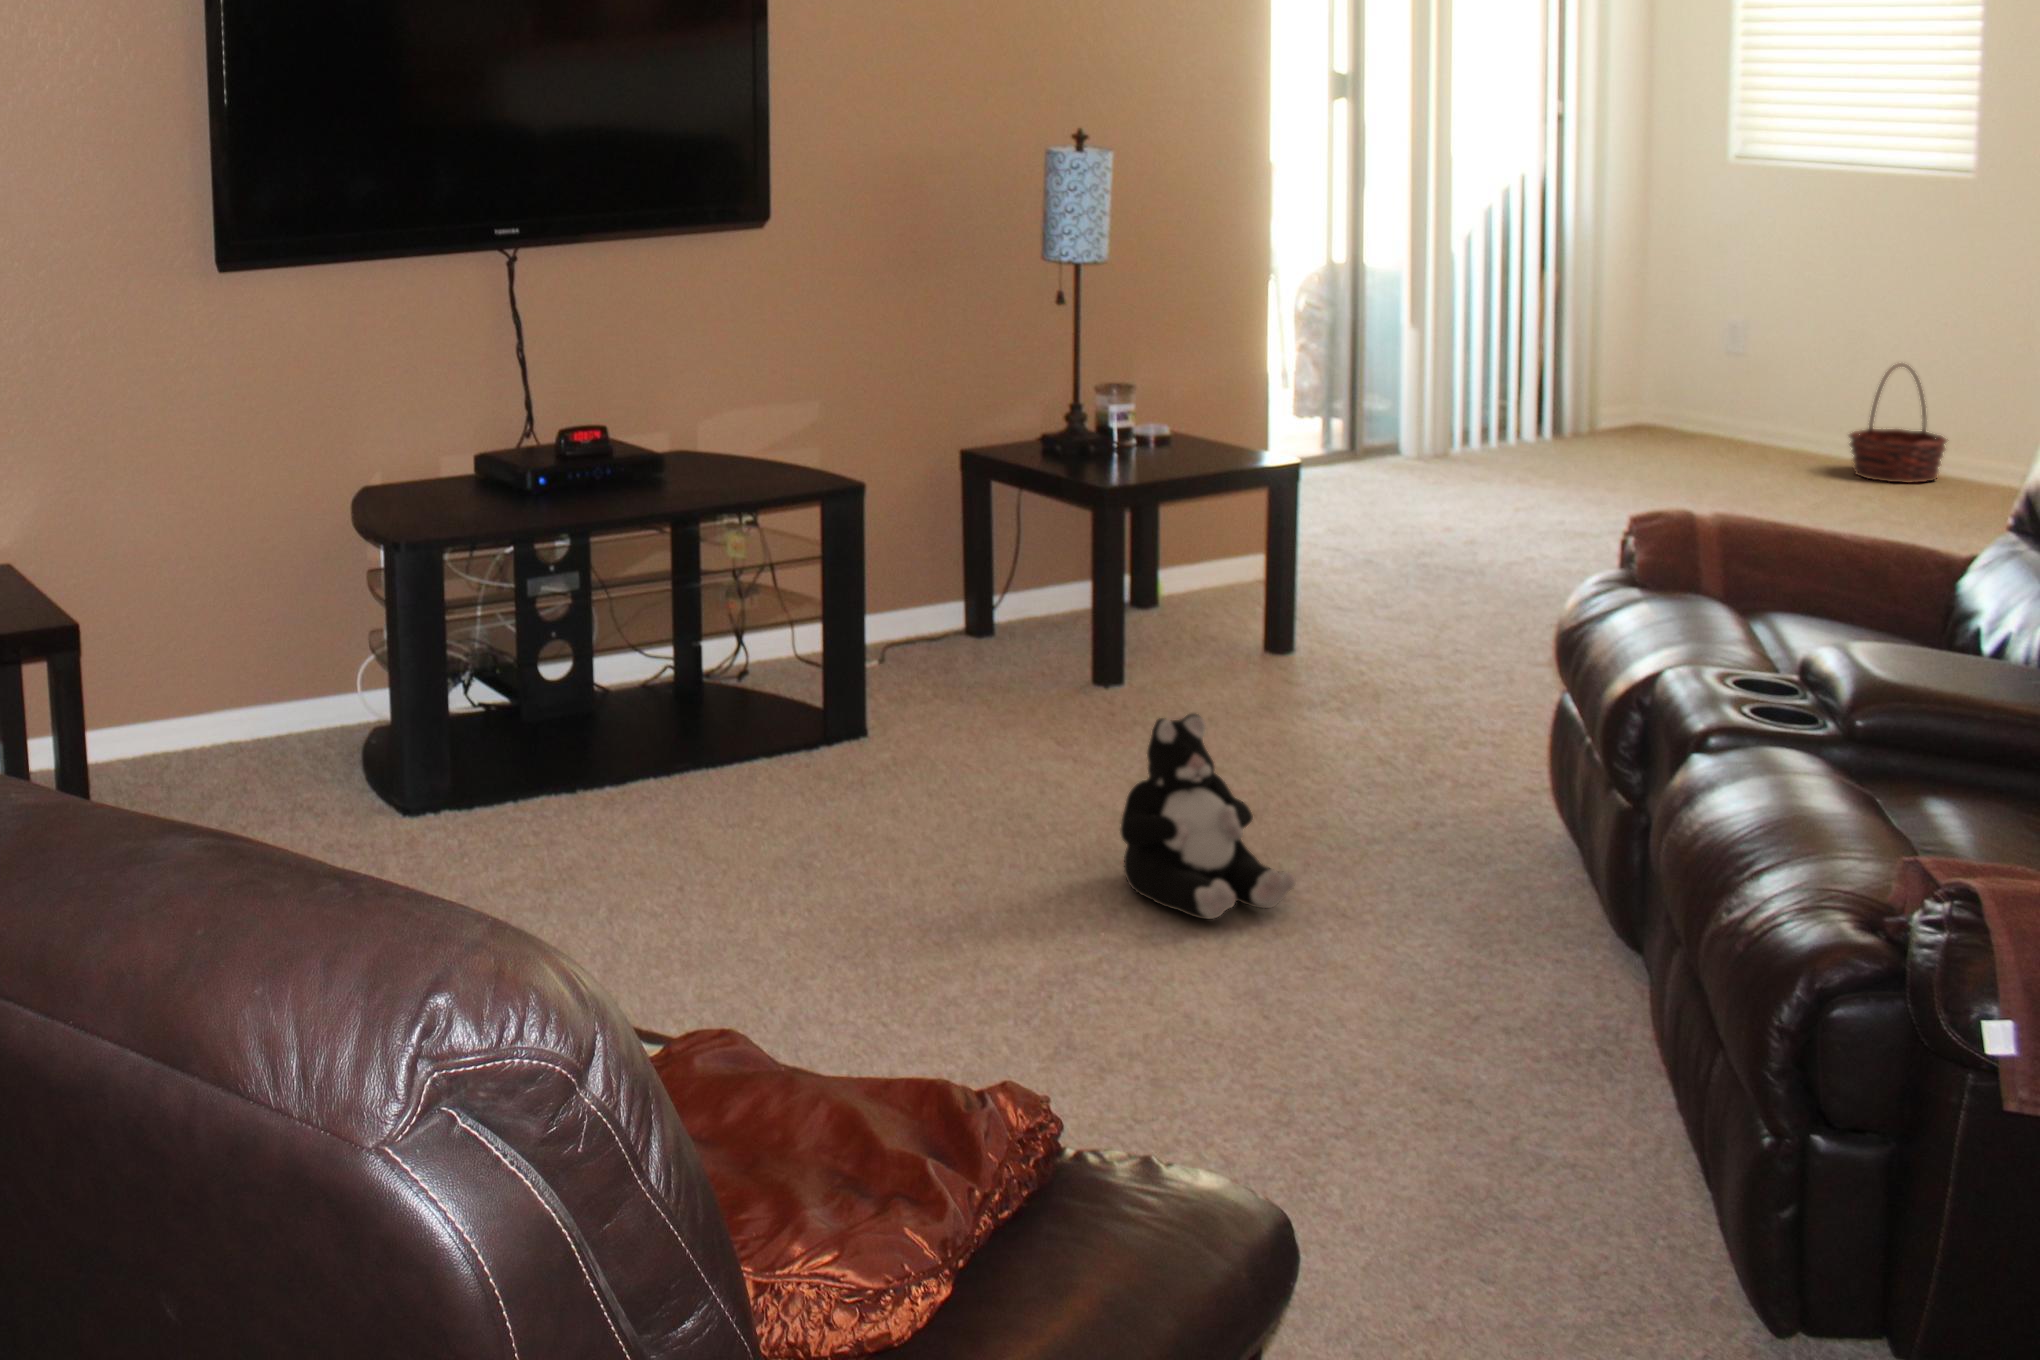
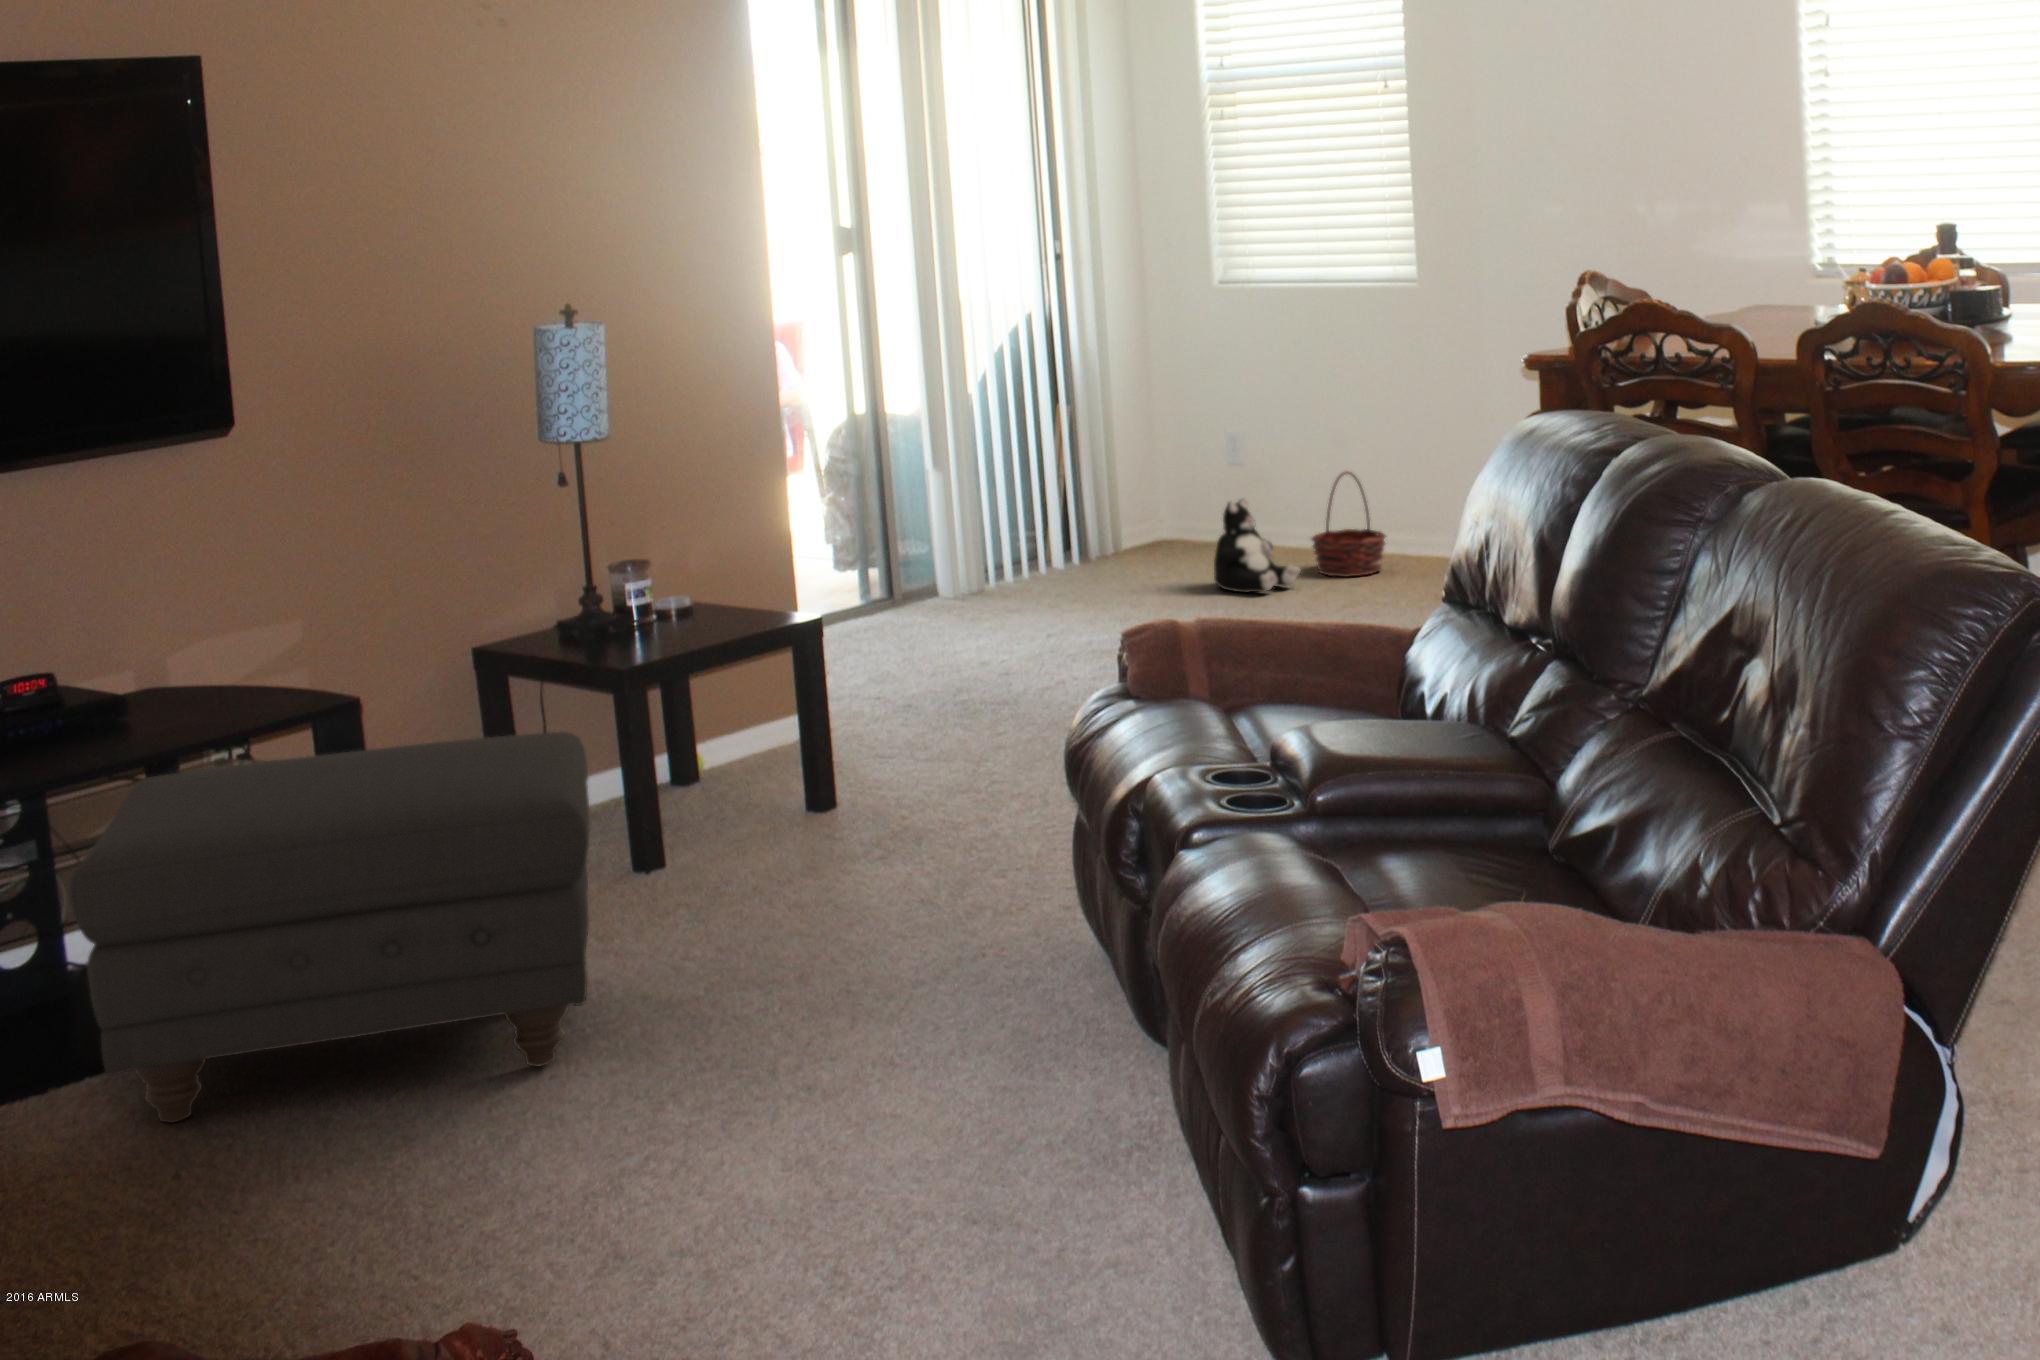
ottoman: none [594,529,1042,854] -> present [69,732,589,1123]
plush toy: present [1121,714,1296,919] -> present [1214,499,1300,592]

